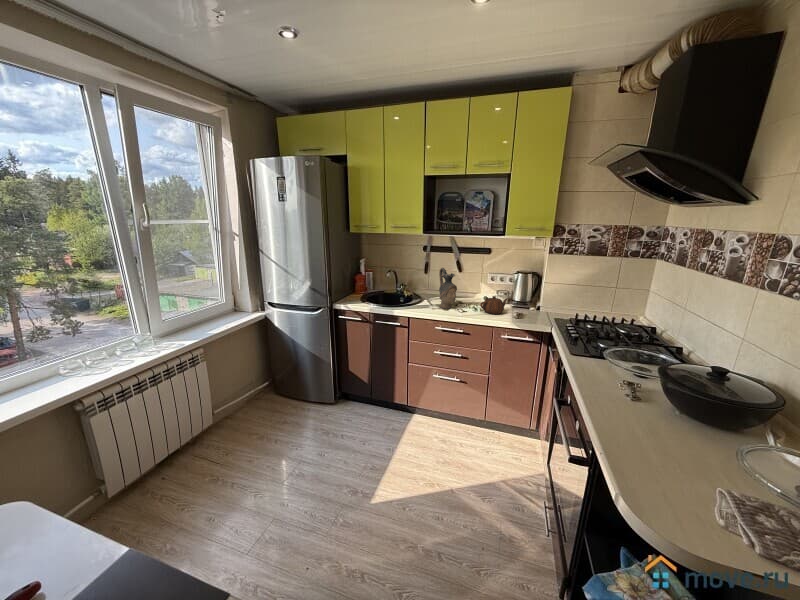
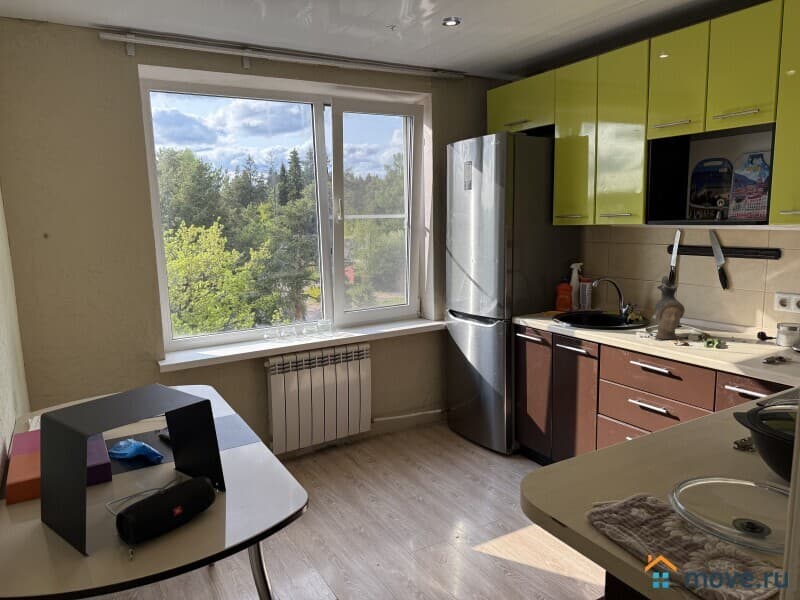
teapot: present [480,296,508,314] -> none [711,325,778,355]

